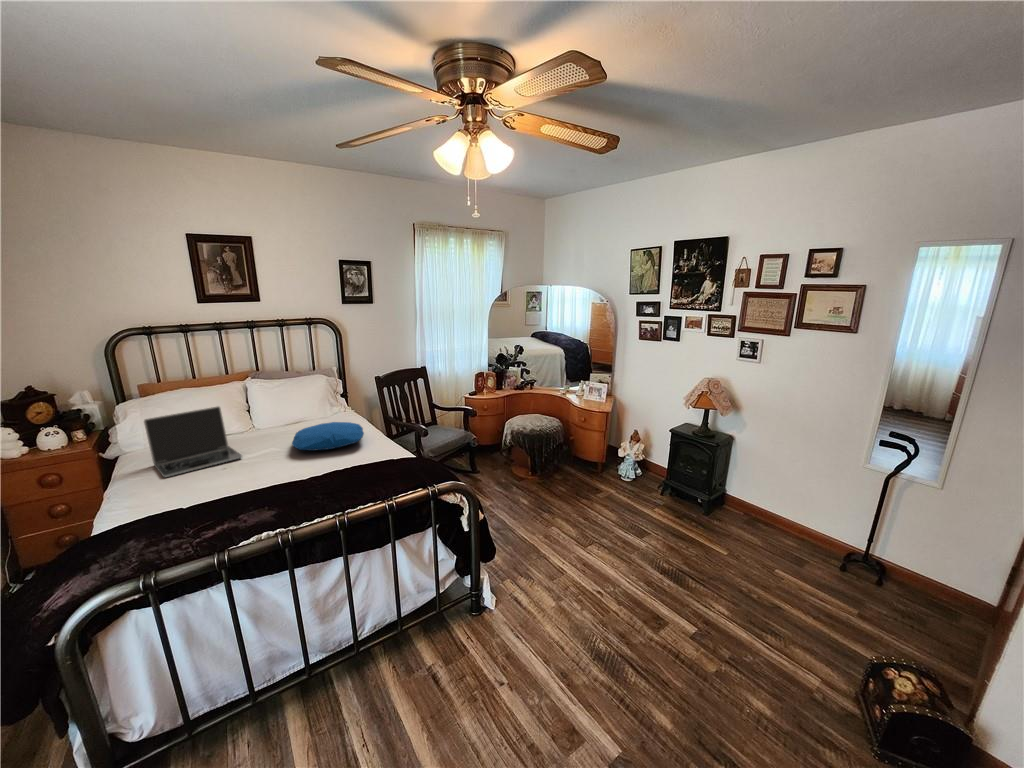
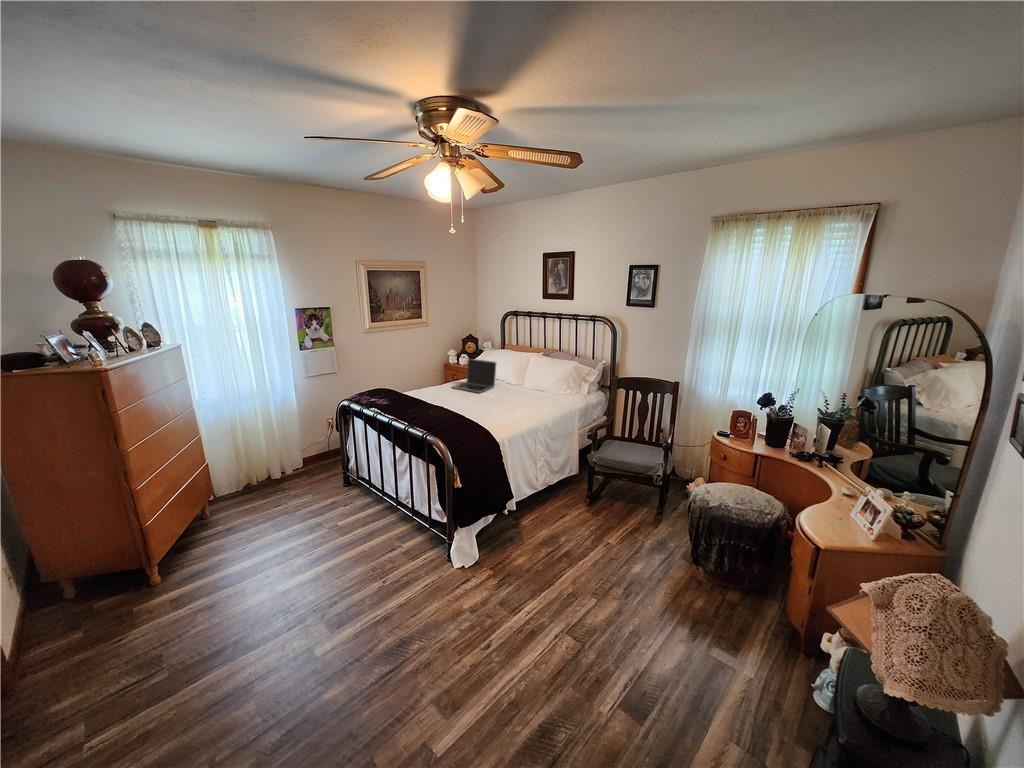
pillow: present [292,422,364,451] -> none [488,390,539,409]

